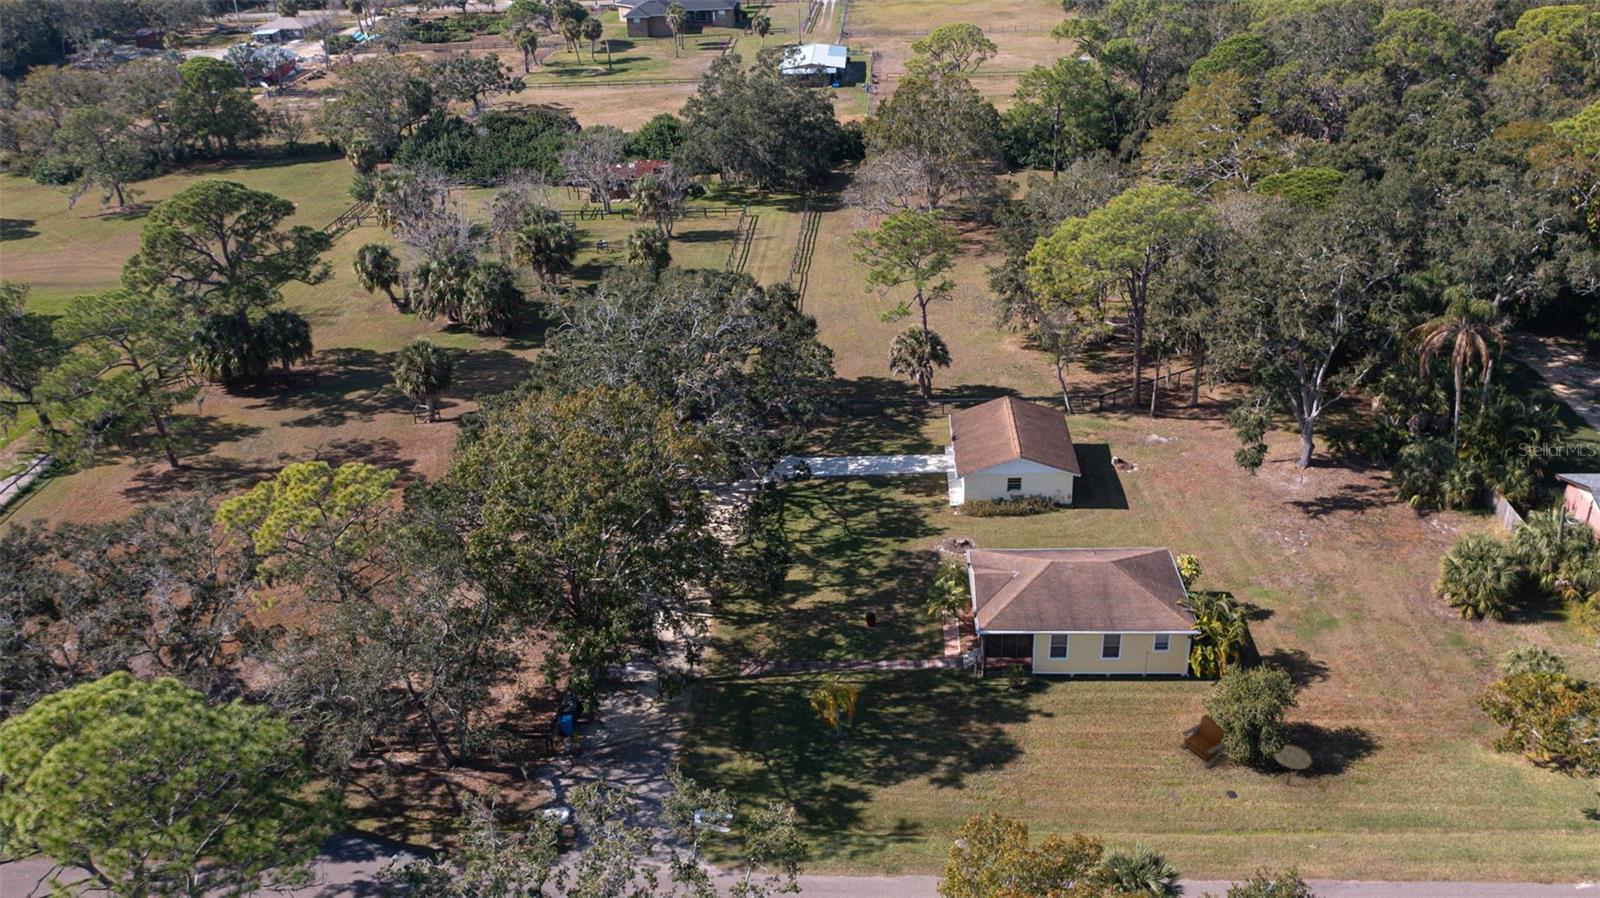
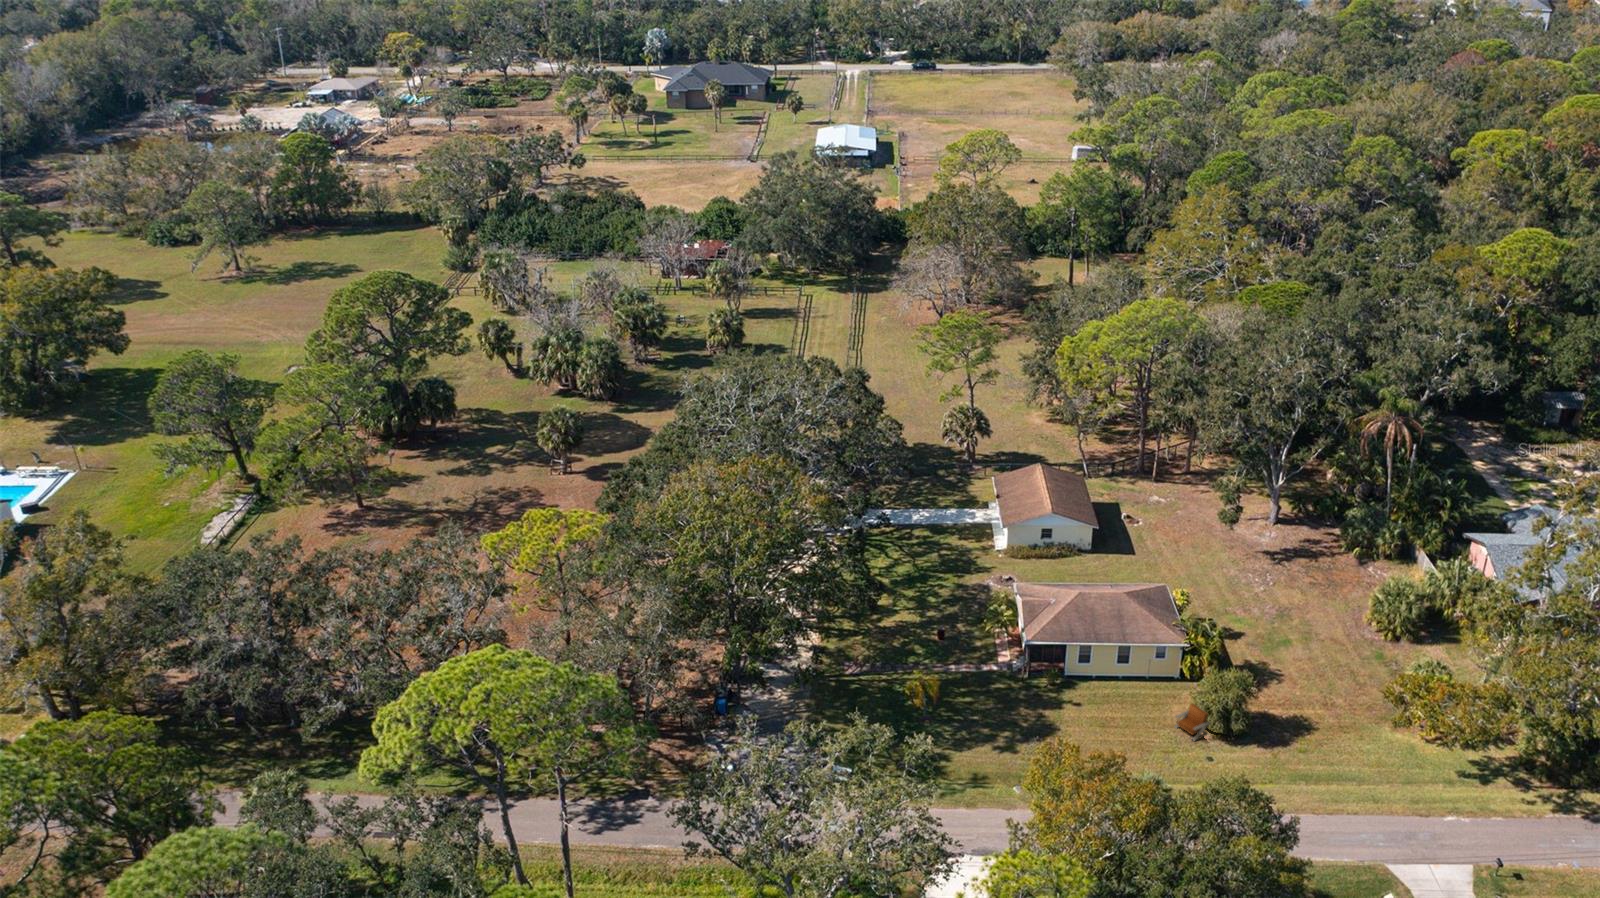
round table: present [1270,742,1314,784] -> none [1238,723,1269,753]

